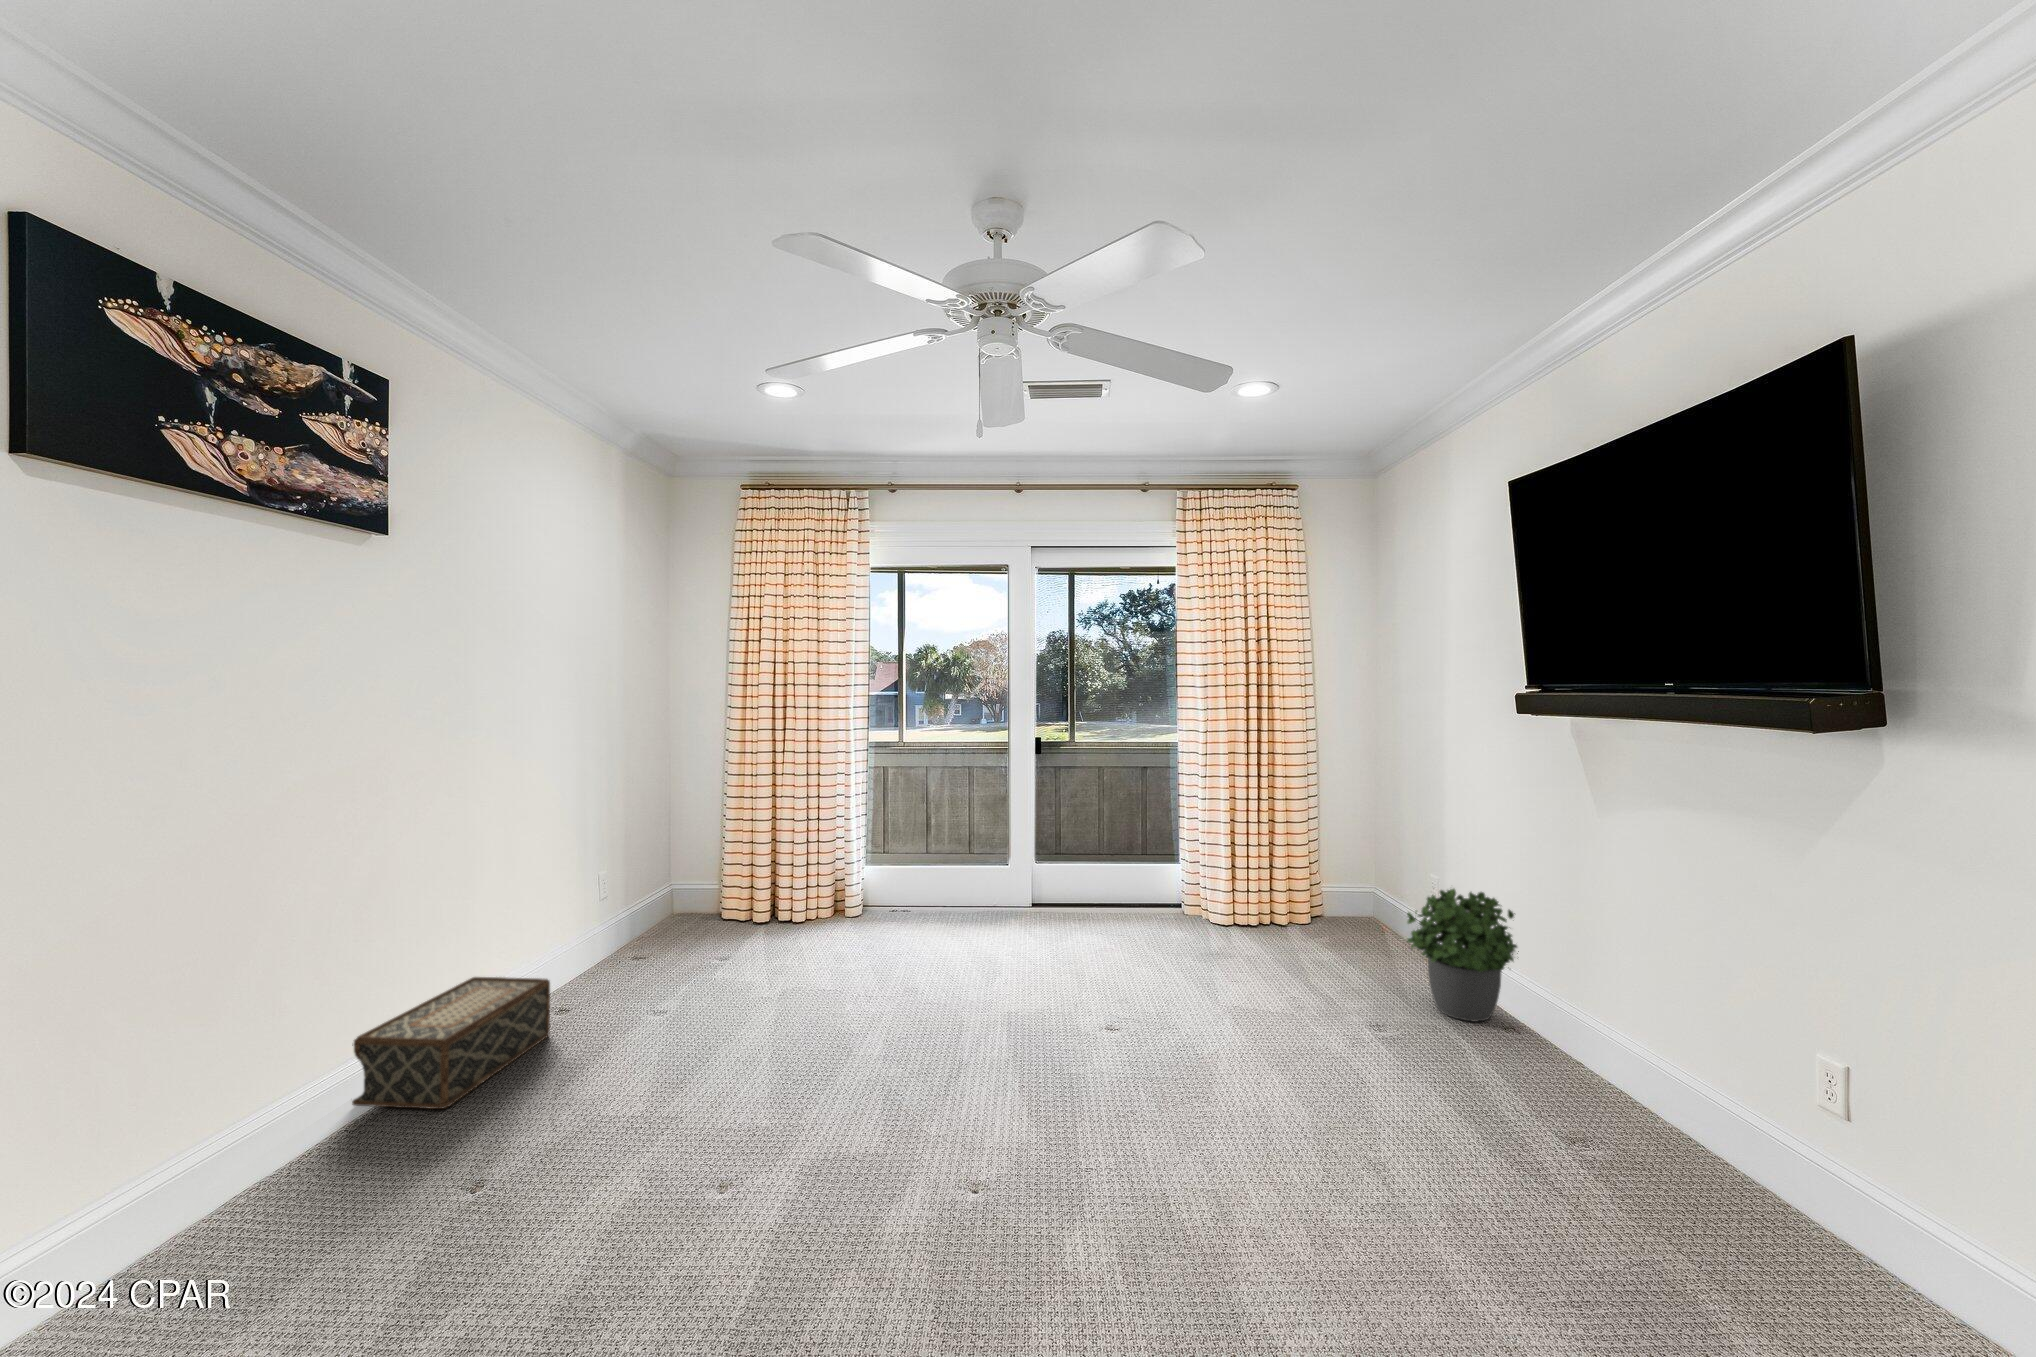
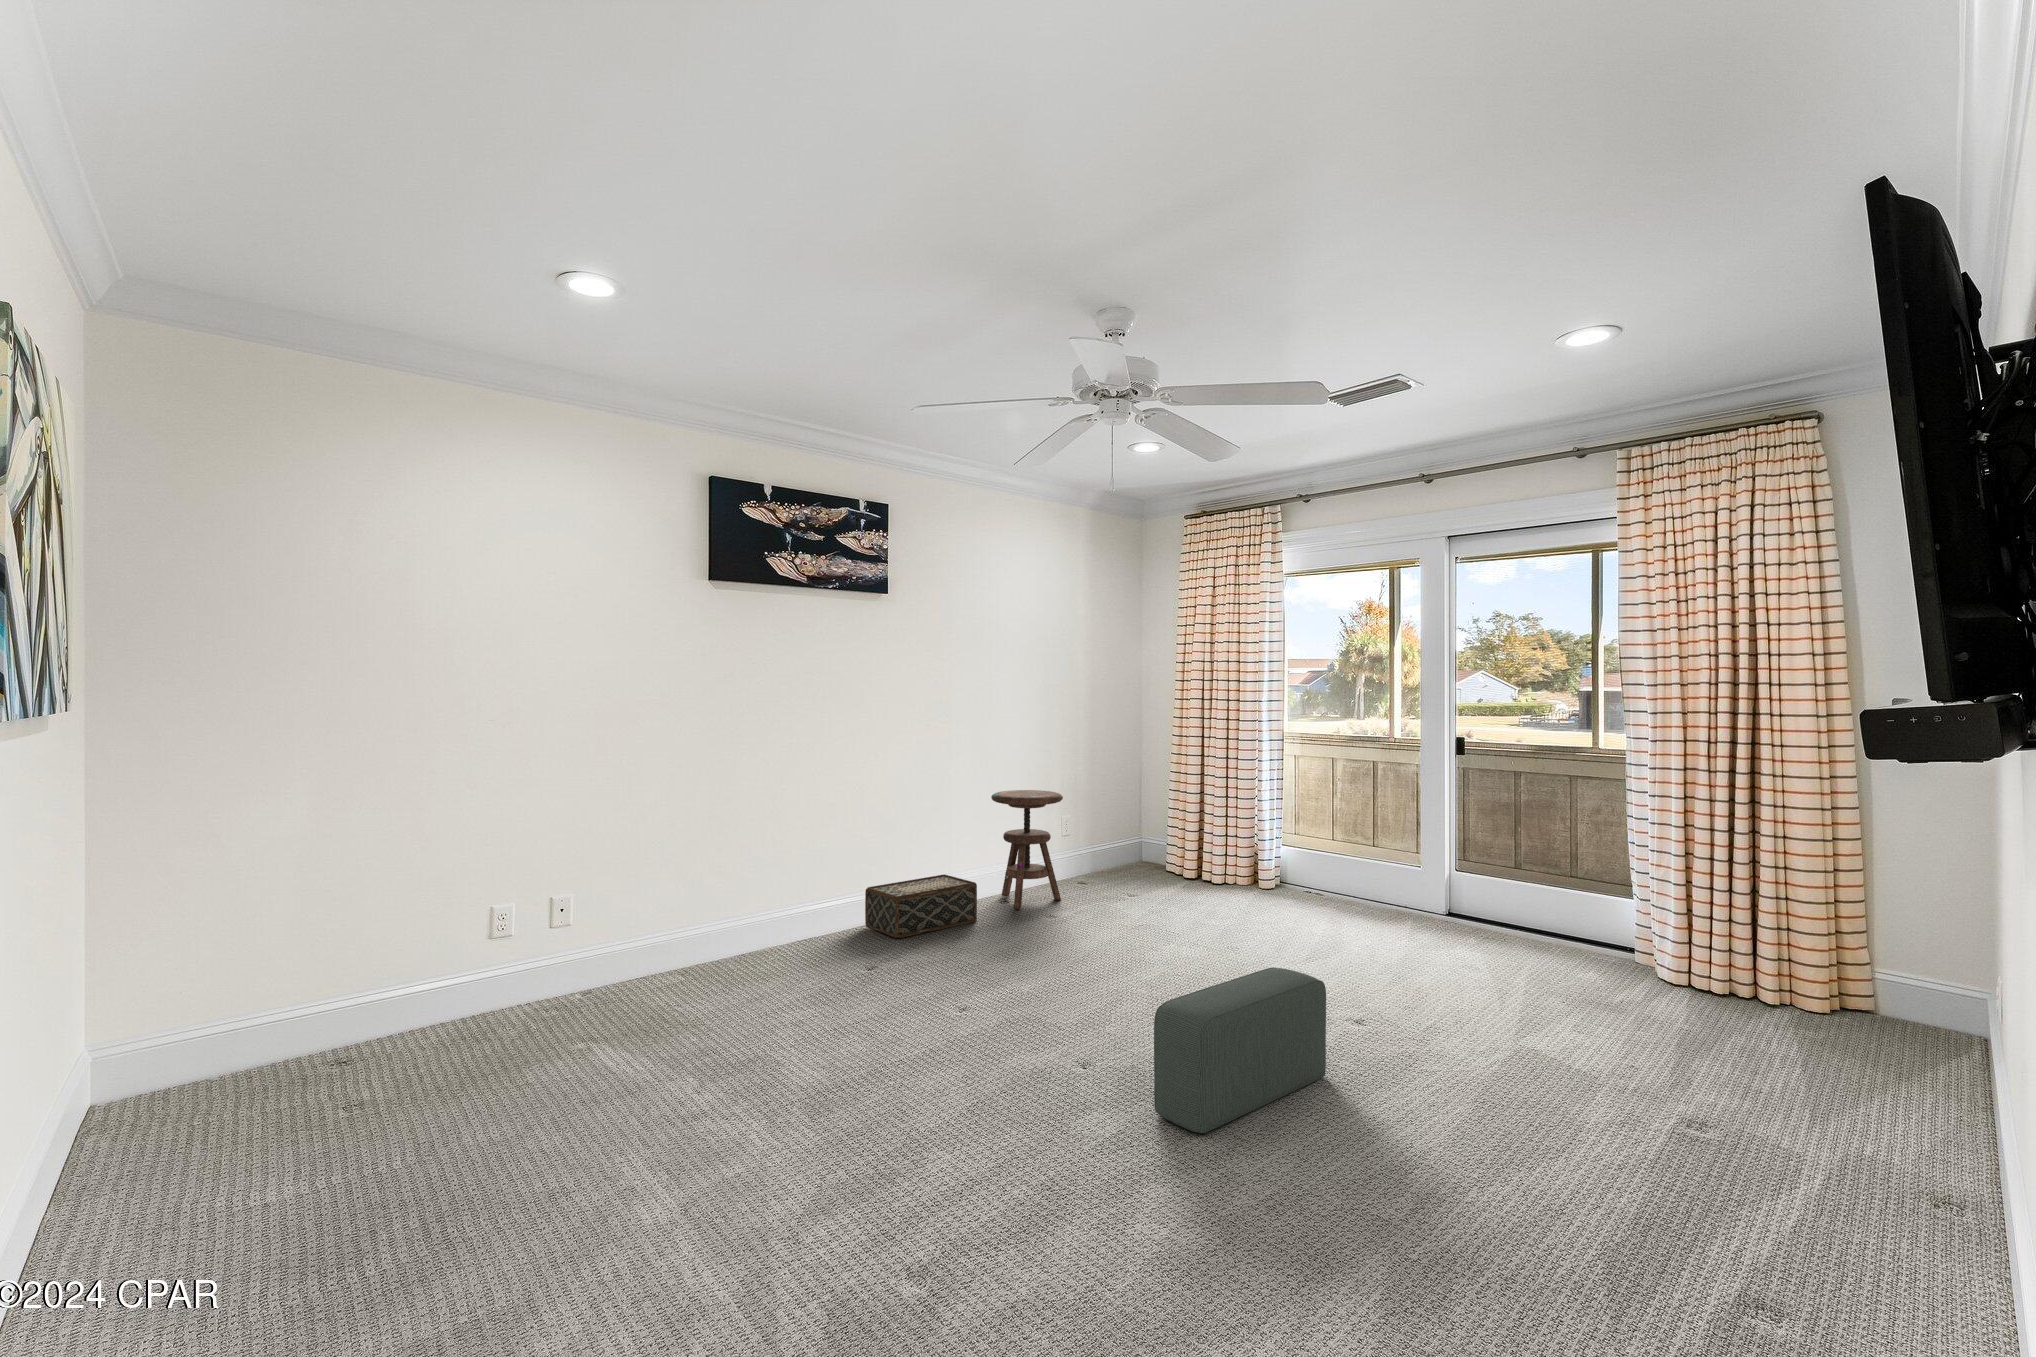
side table: none [532,826,644,1000] -> present [991,790,1063,909]
potted plant: present [1407,889,1519,1021] -> none [1769,956,1981,1153]
pouf: none [1123,1004,1217,1248] -> present [1154,967,1326,1133]

